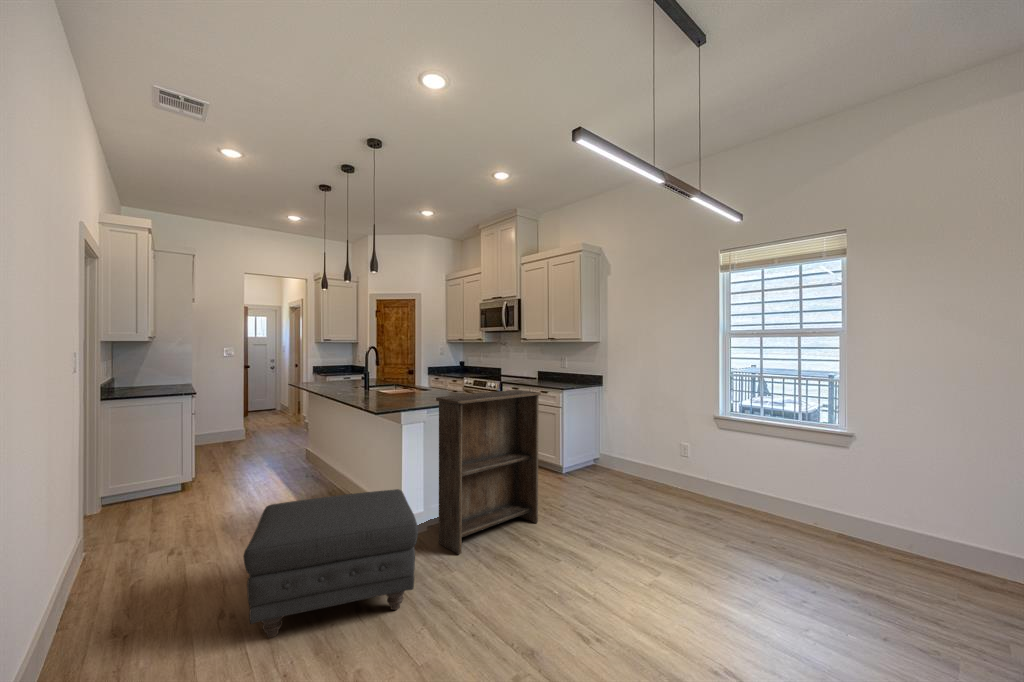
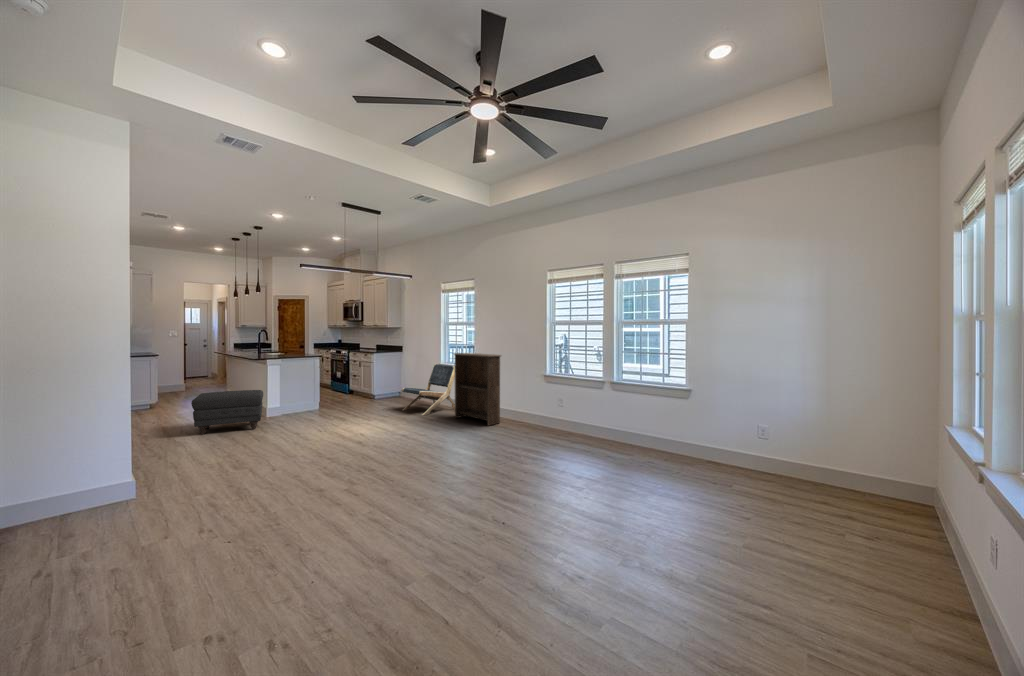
bookshelf: present [436,390,541,554] -> present [454,353,501,426]
lounge chair: none [670,416,792,551] -> present [402,364,455,415]

